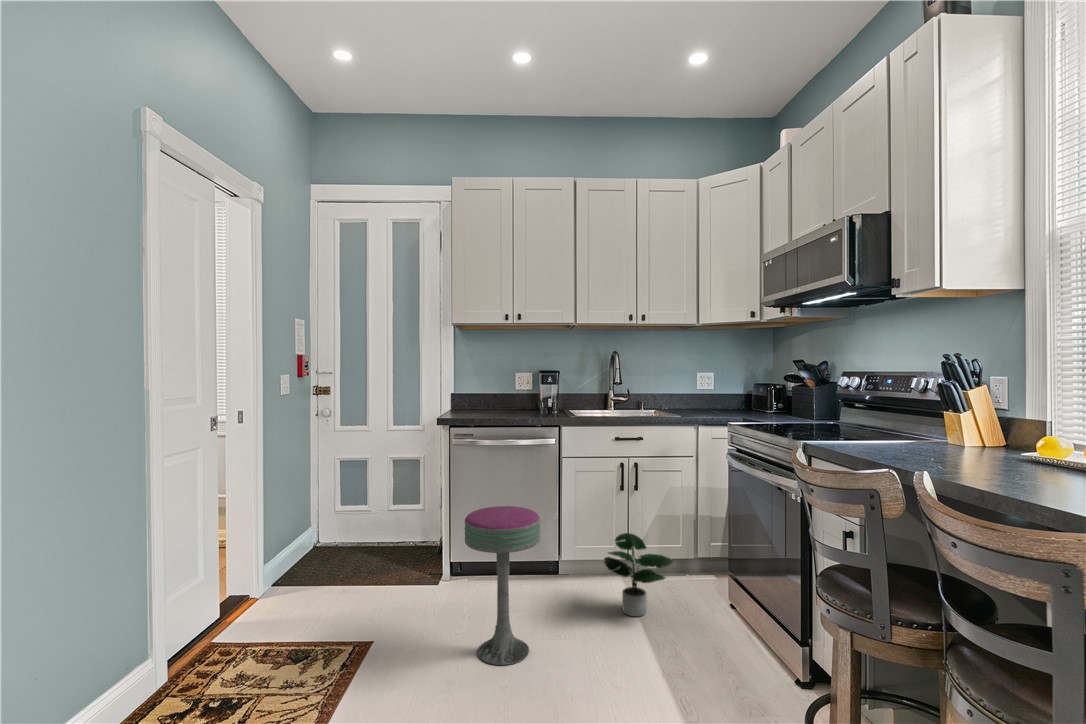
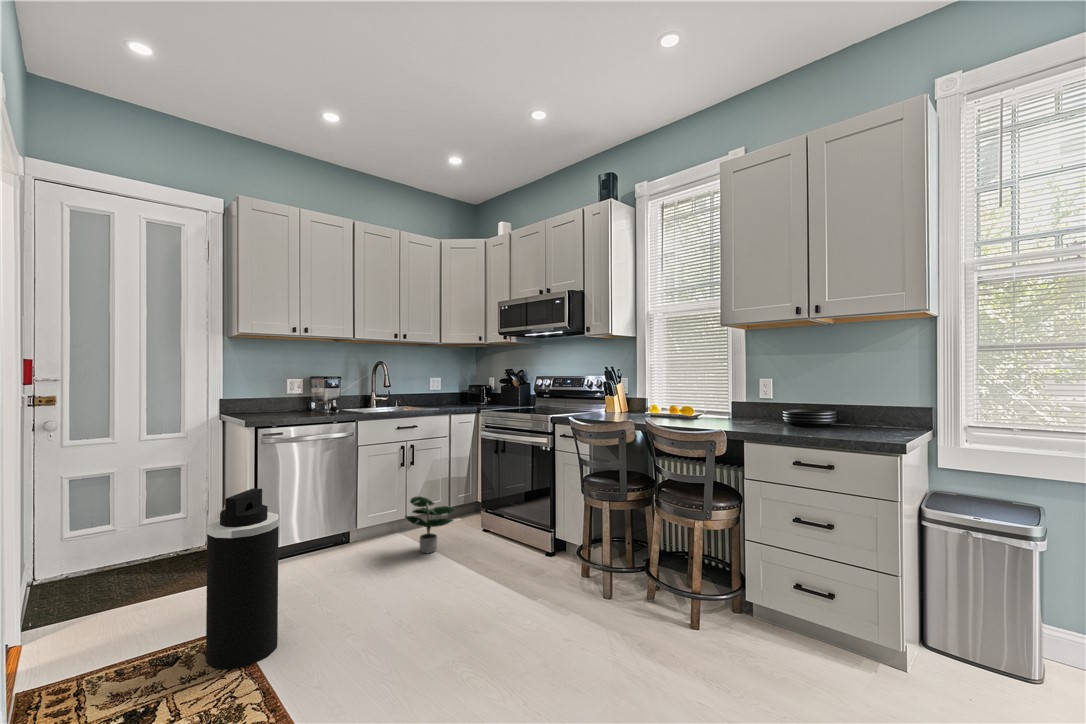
trash can: none [305,495,380,699] -> present [206,488,279,670]
bar stool: present [465,506,540,665] -> none [331,483,393,605]

